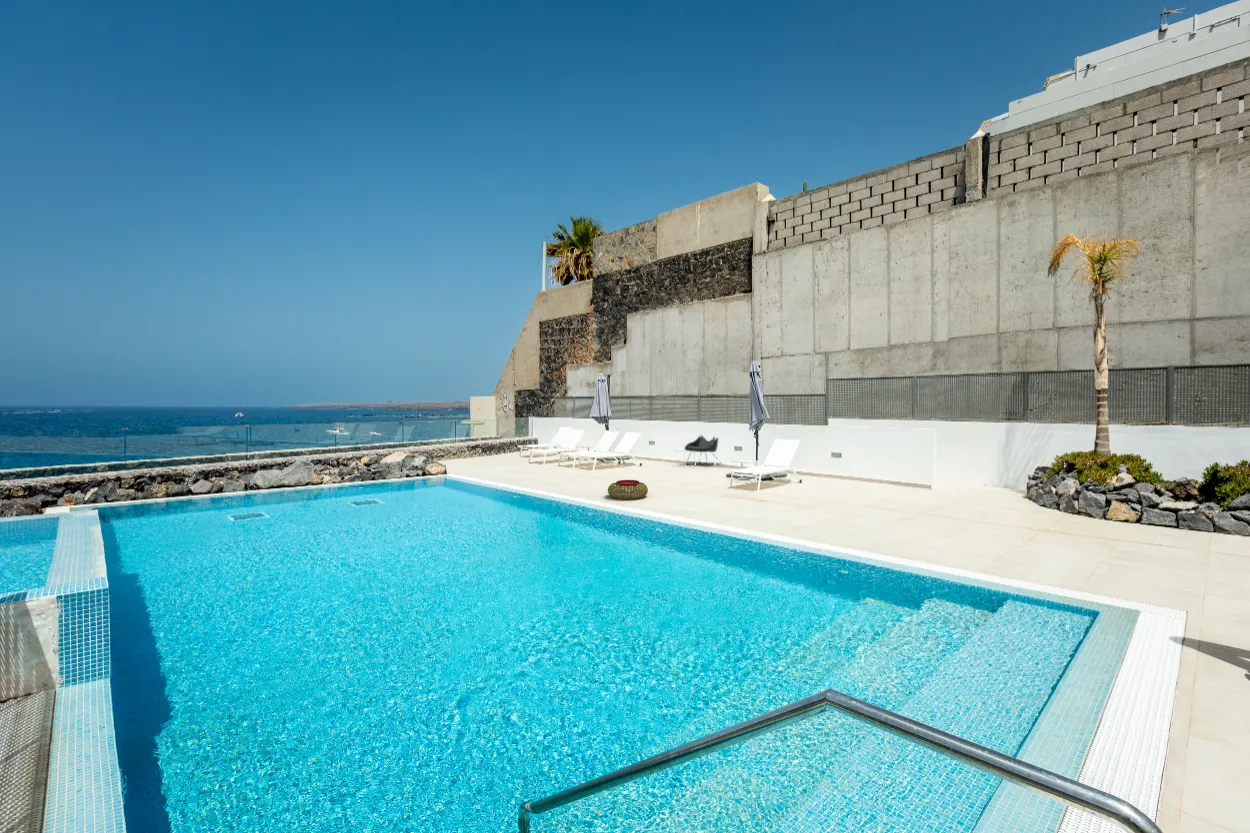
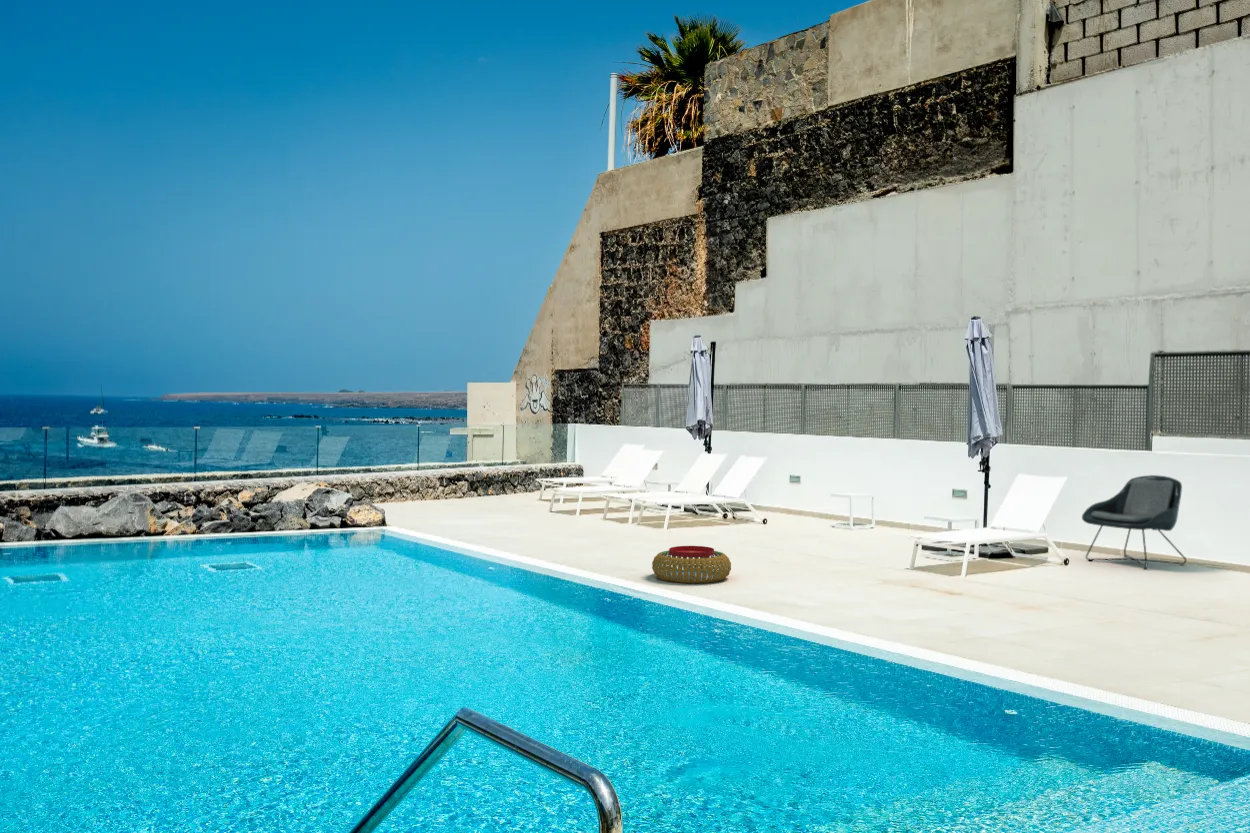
lounge chair: present [685,435,718,466] -> present [1082,475,1186,570]

